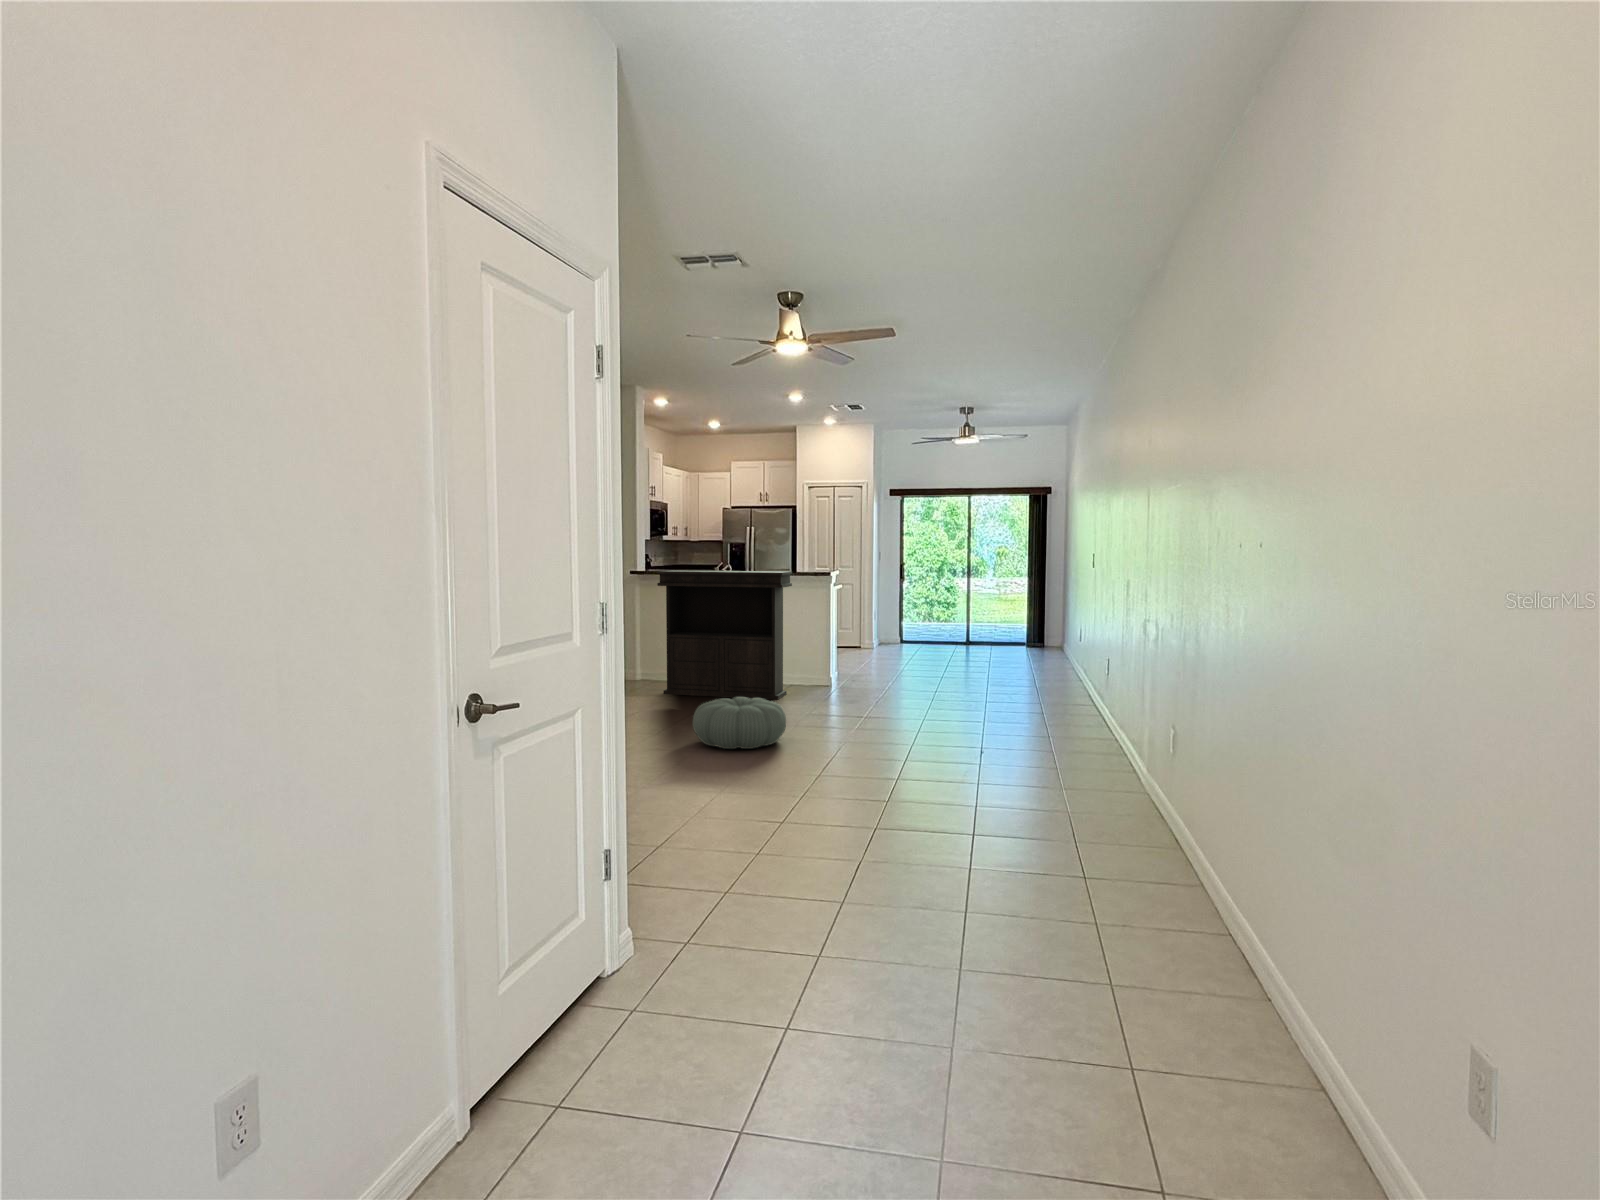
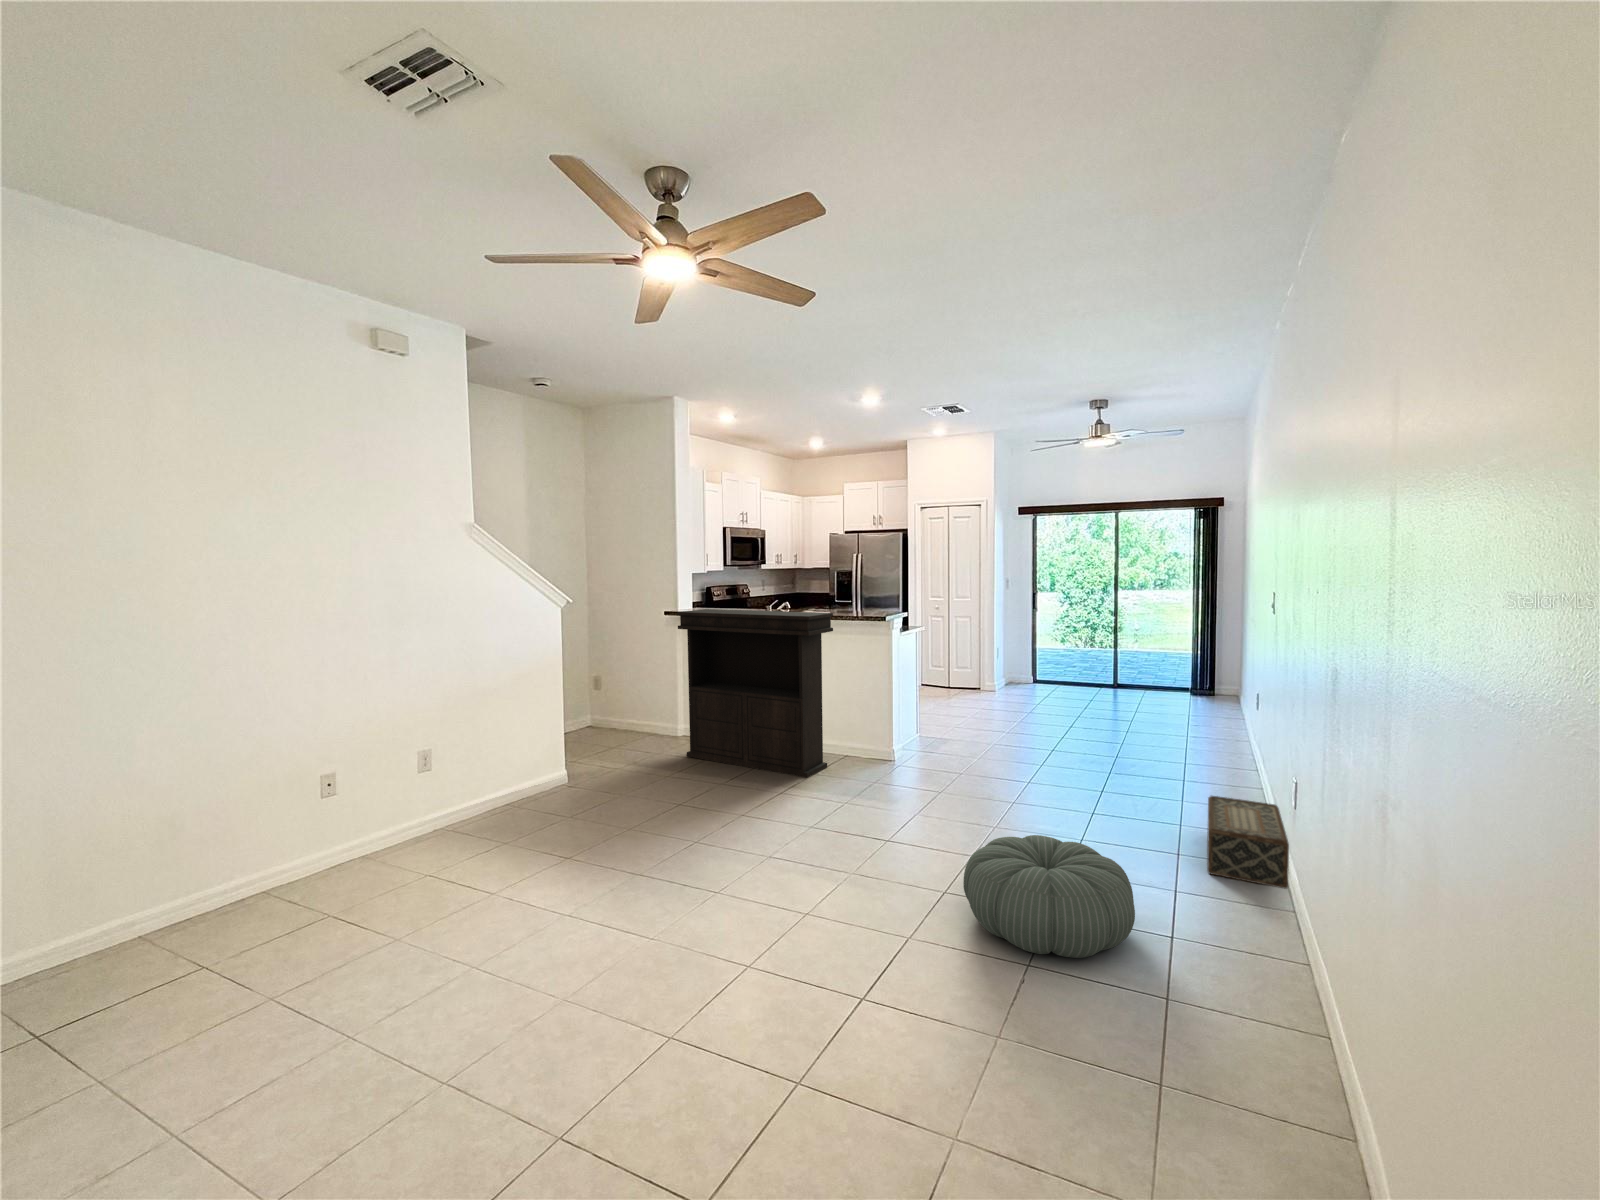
woven basket: none [1057,681,1102,721] -> present [1207,796,1289,889]
pouf: present [693,697,786,749] -> present [963,835,1135,958]

